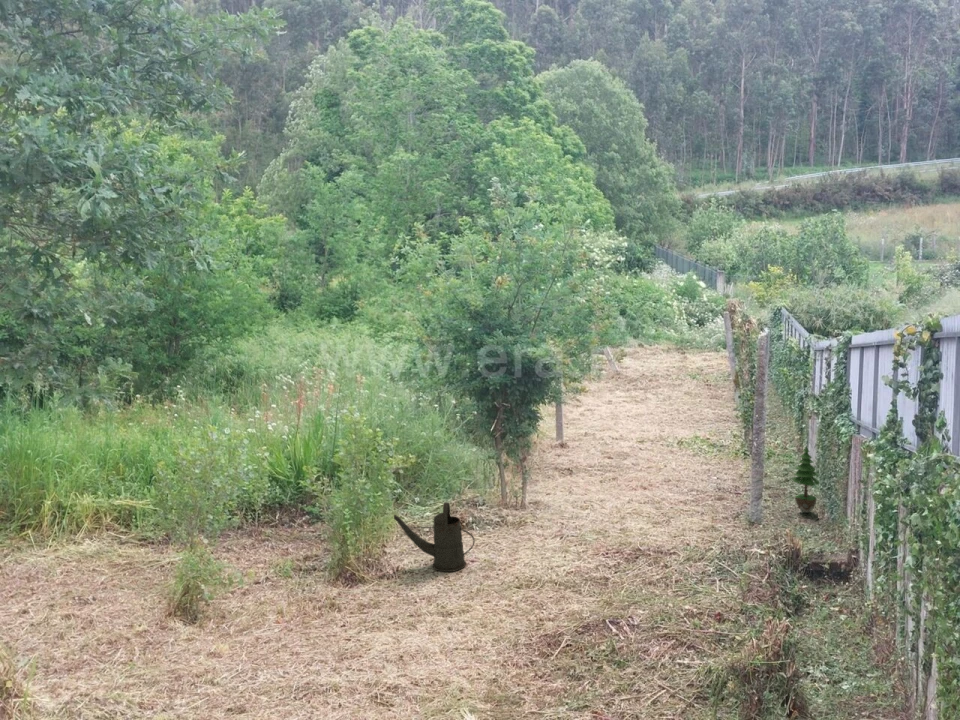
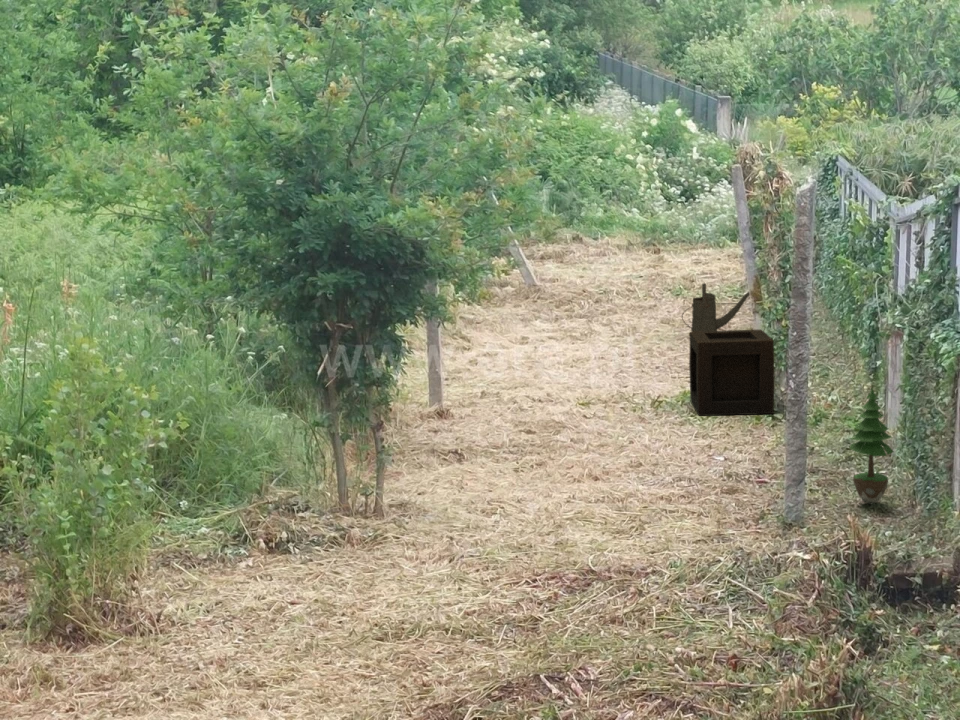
wooden crate: none [700,401,750,451] -> present [689,330,775,416]
watering can: present [394,502,475,572] -> present [682,284,750,332]

